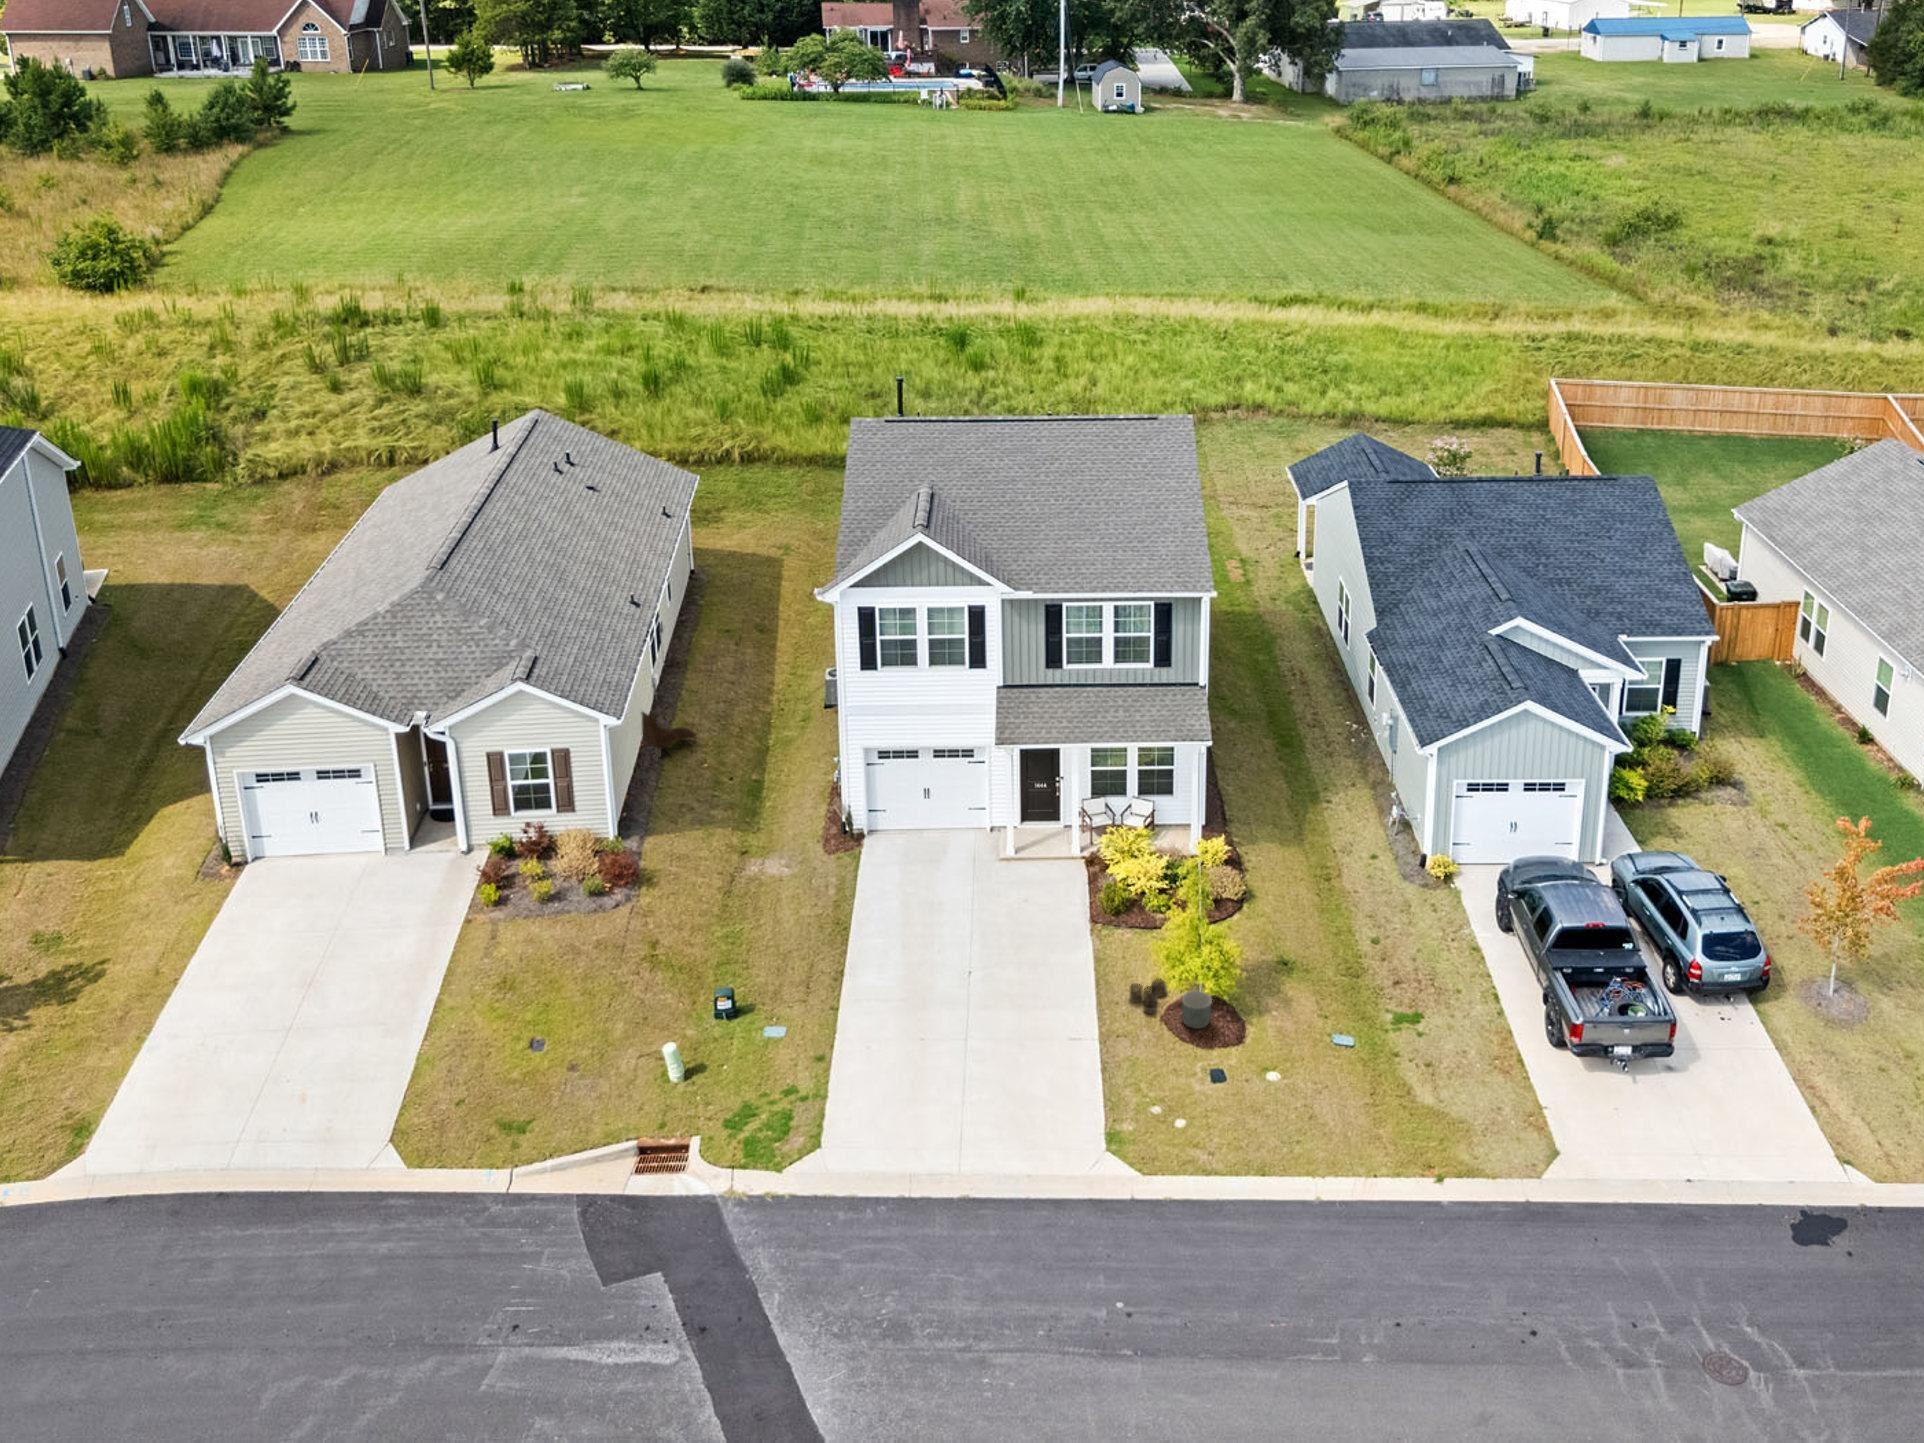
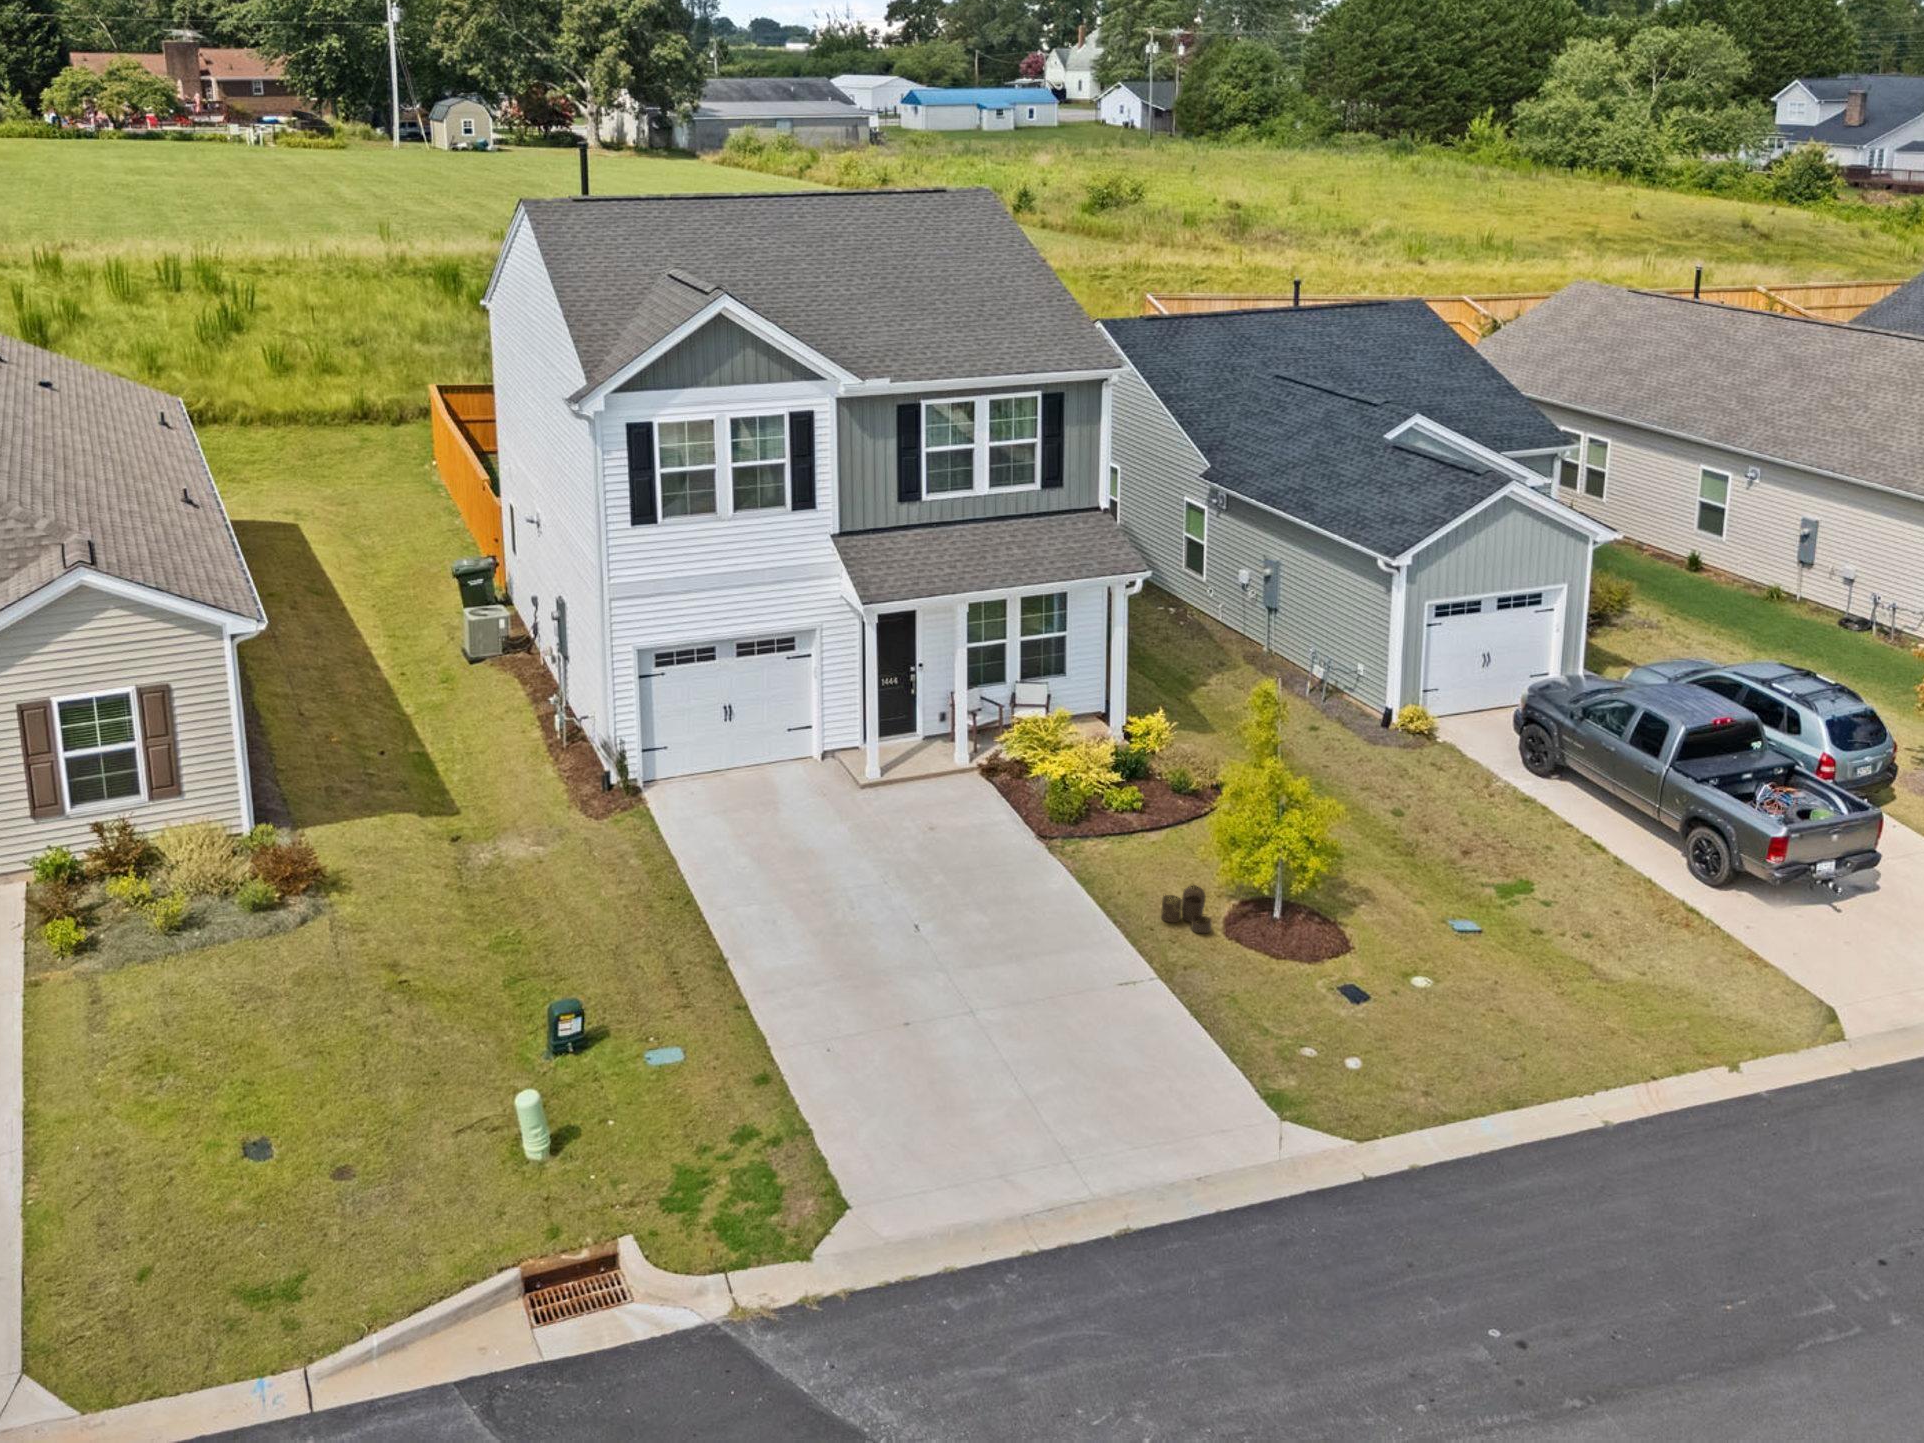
lounge chair: present [641,712,696,757] -> none [221,655,315,731]
planter: present [1182,990,1212,1029] -> none [1252,887,1298,940]

